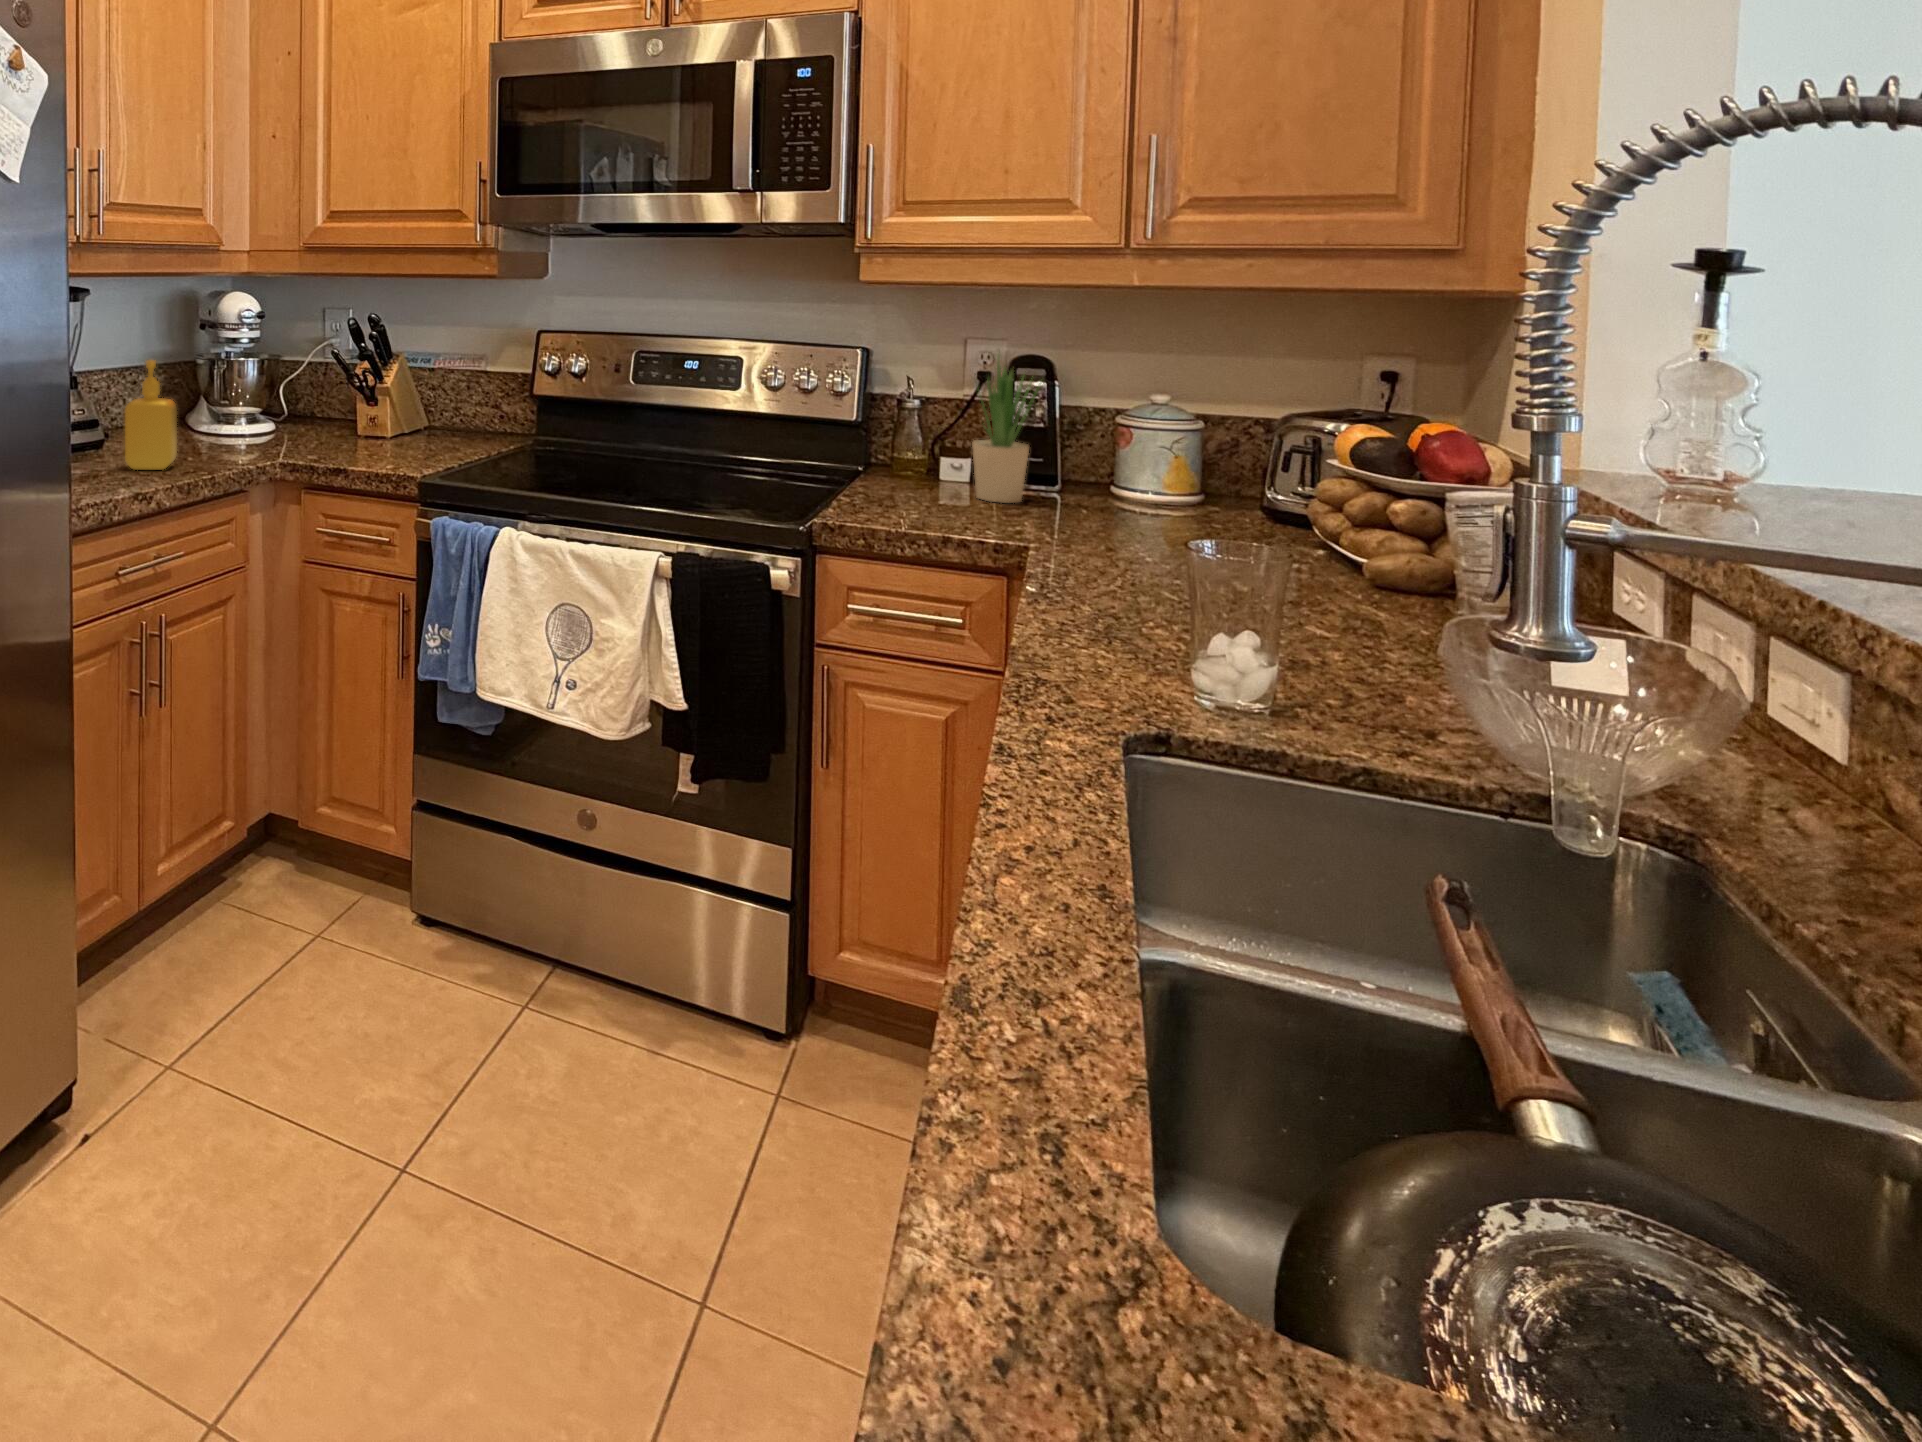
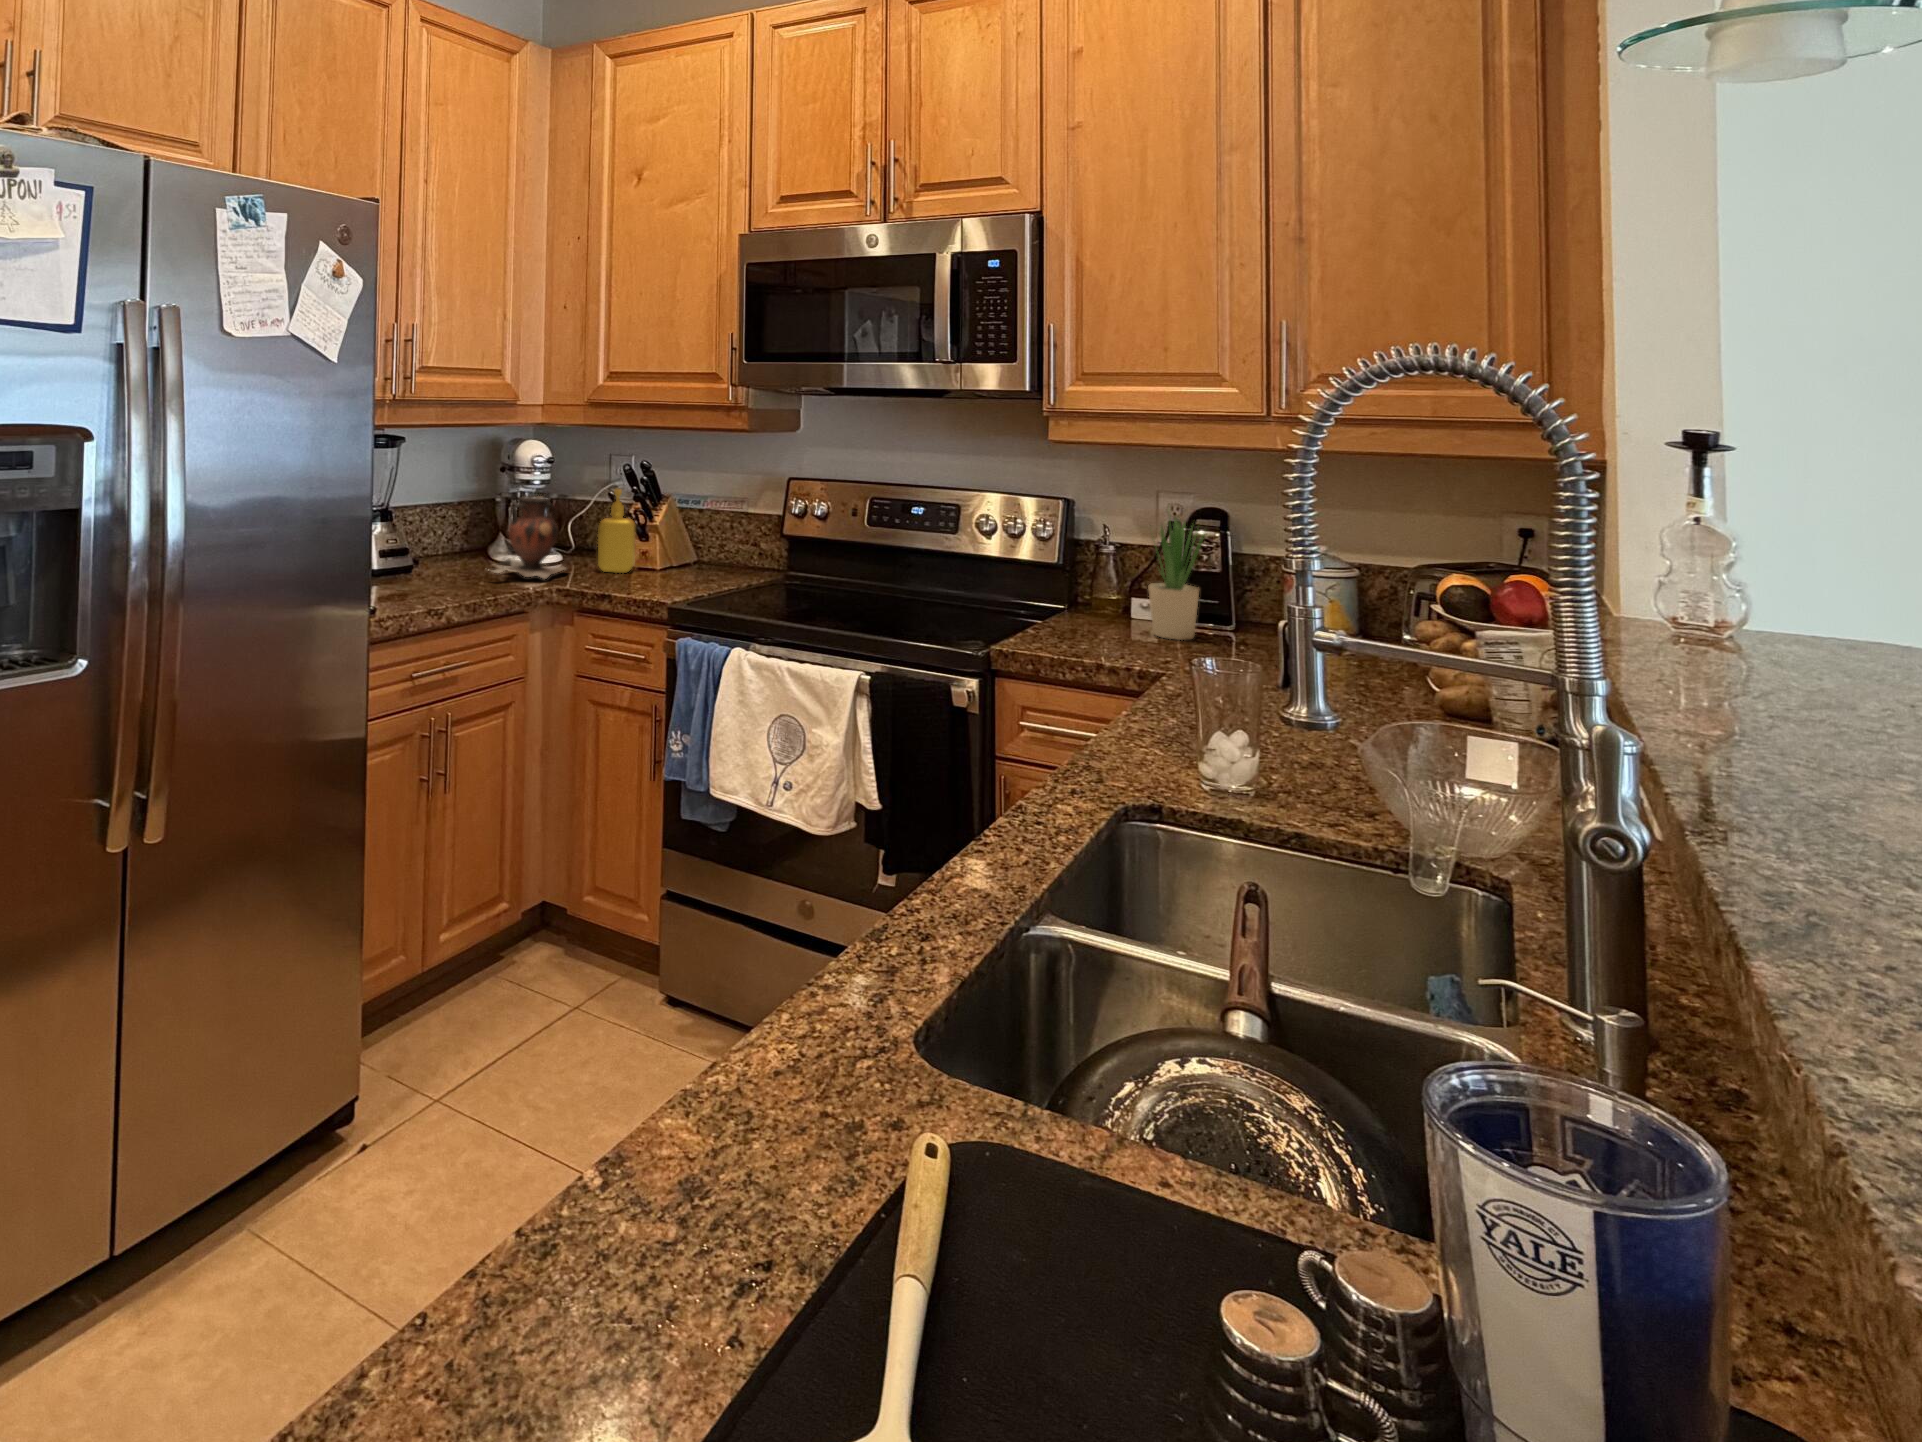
vase: none [196,358,291,452] -> present [494,496,568,579]
soap dispenser: present [125,360,177,470] -> present [598,489,635,573]

